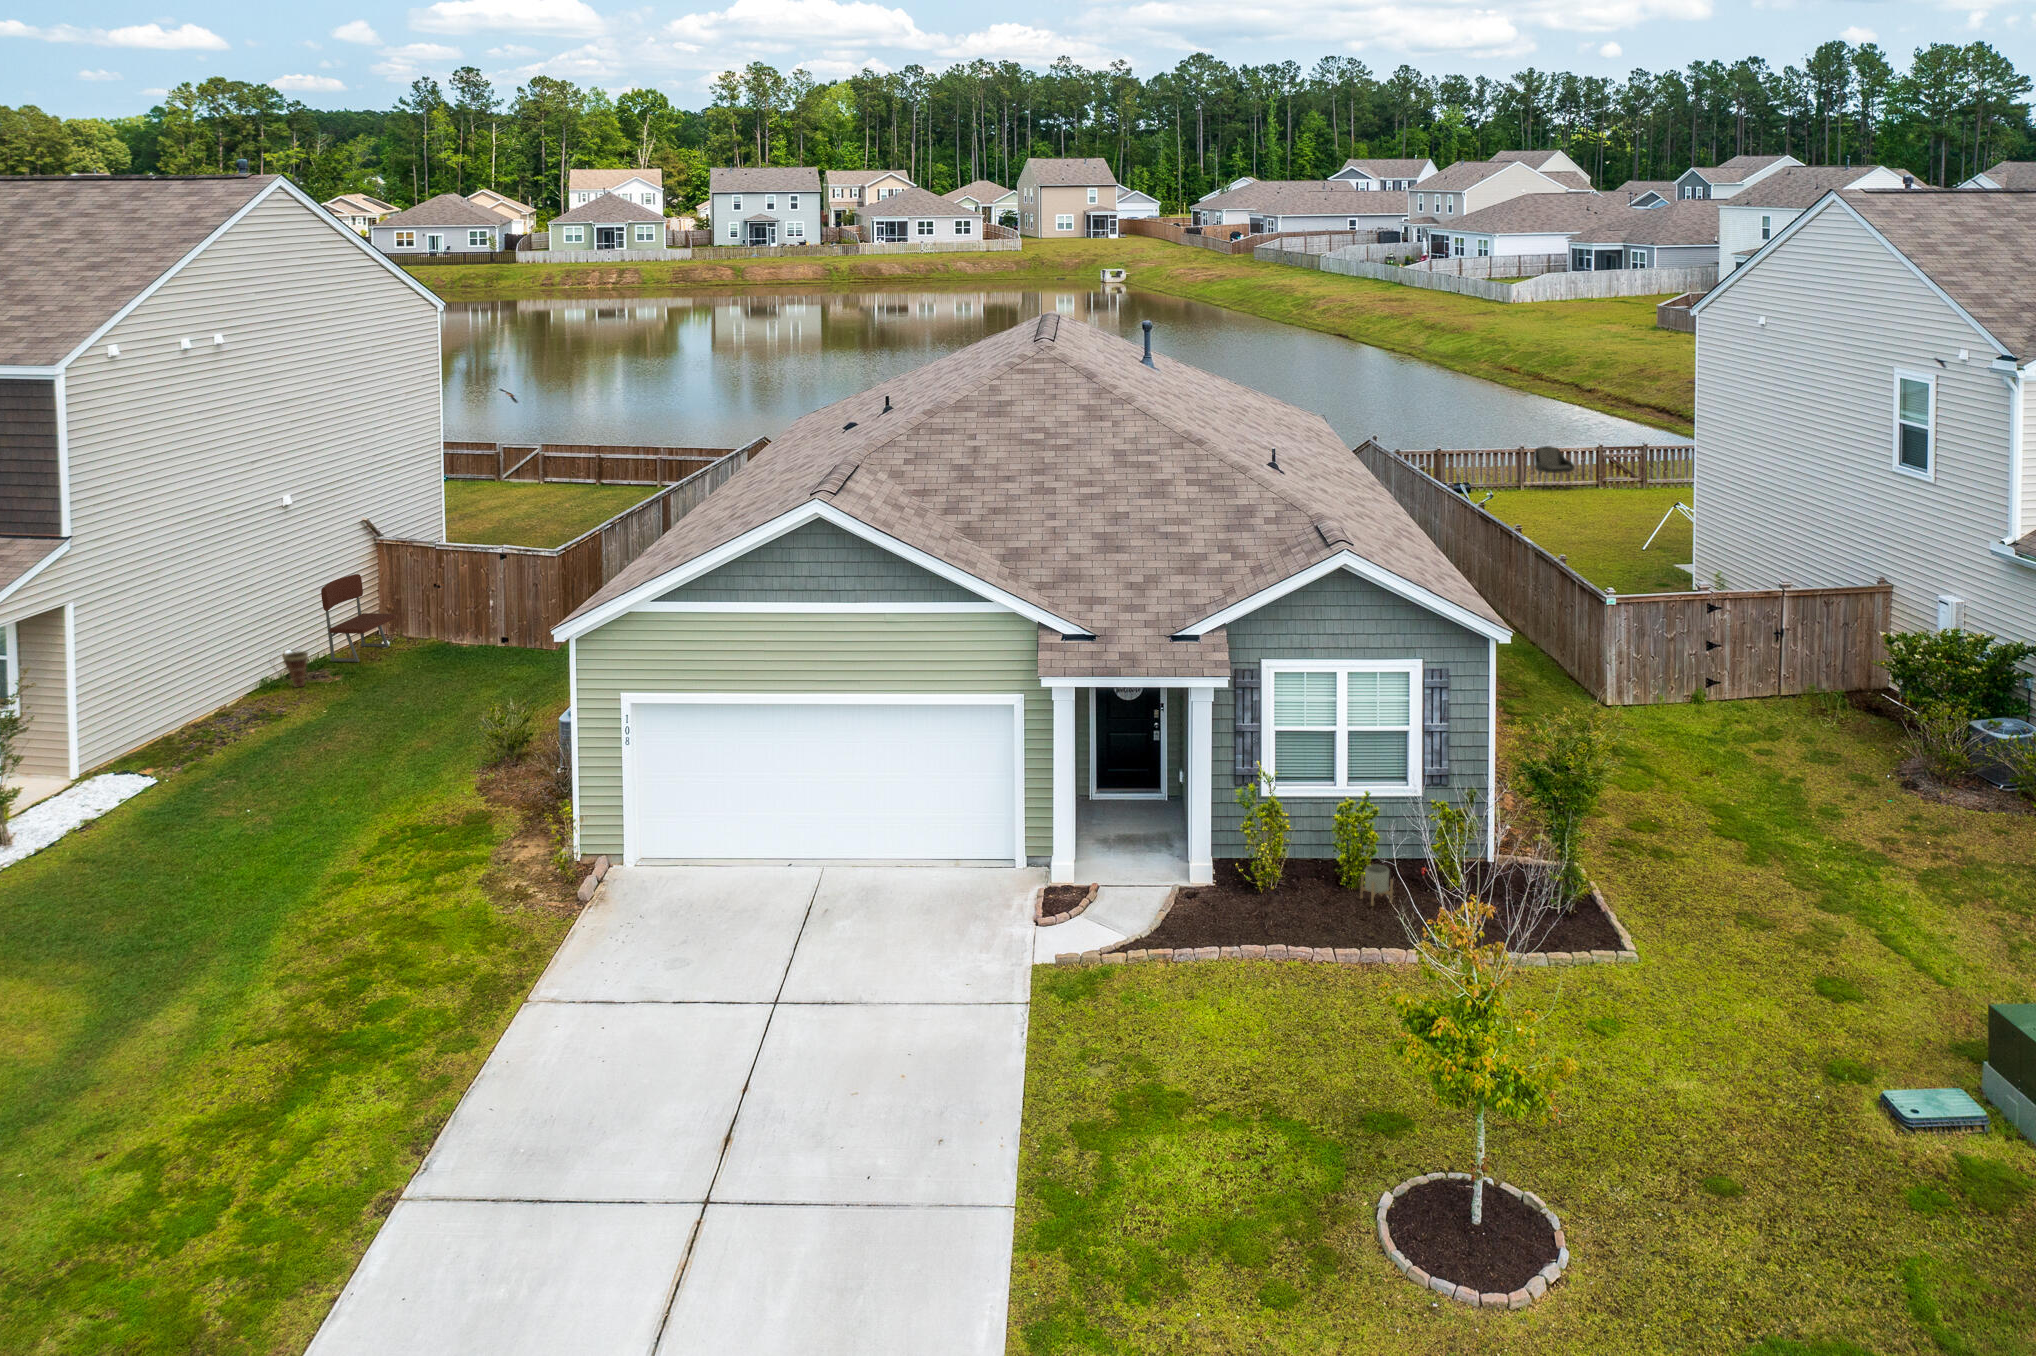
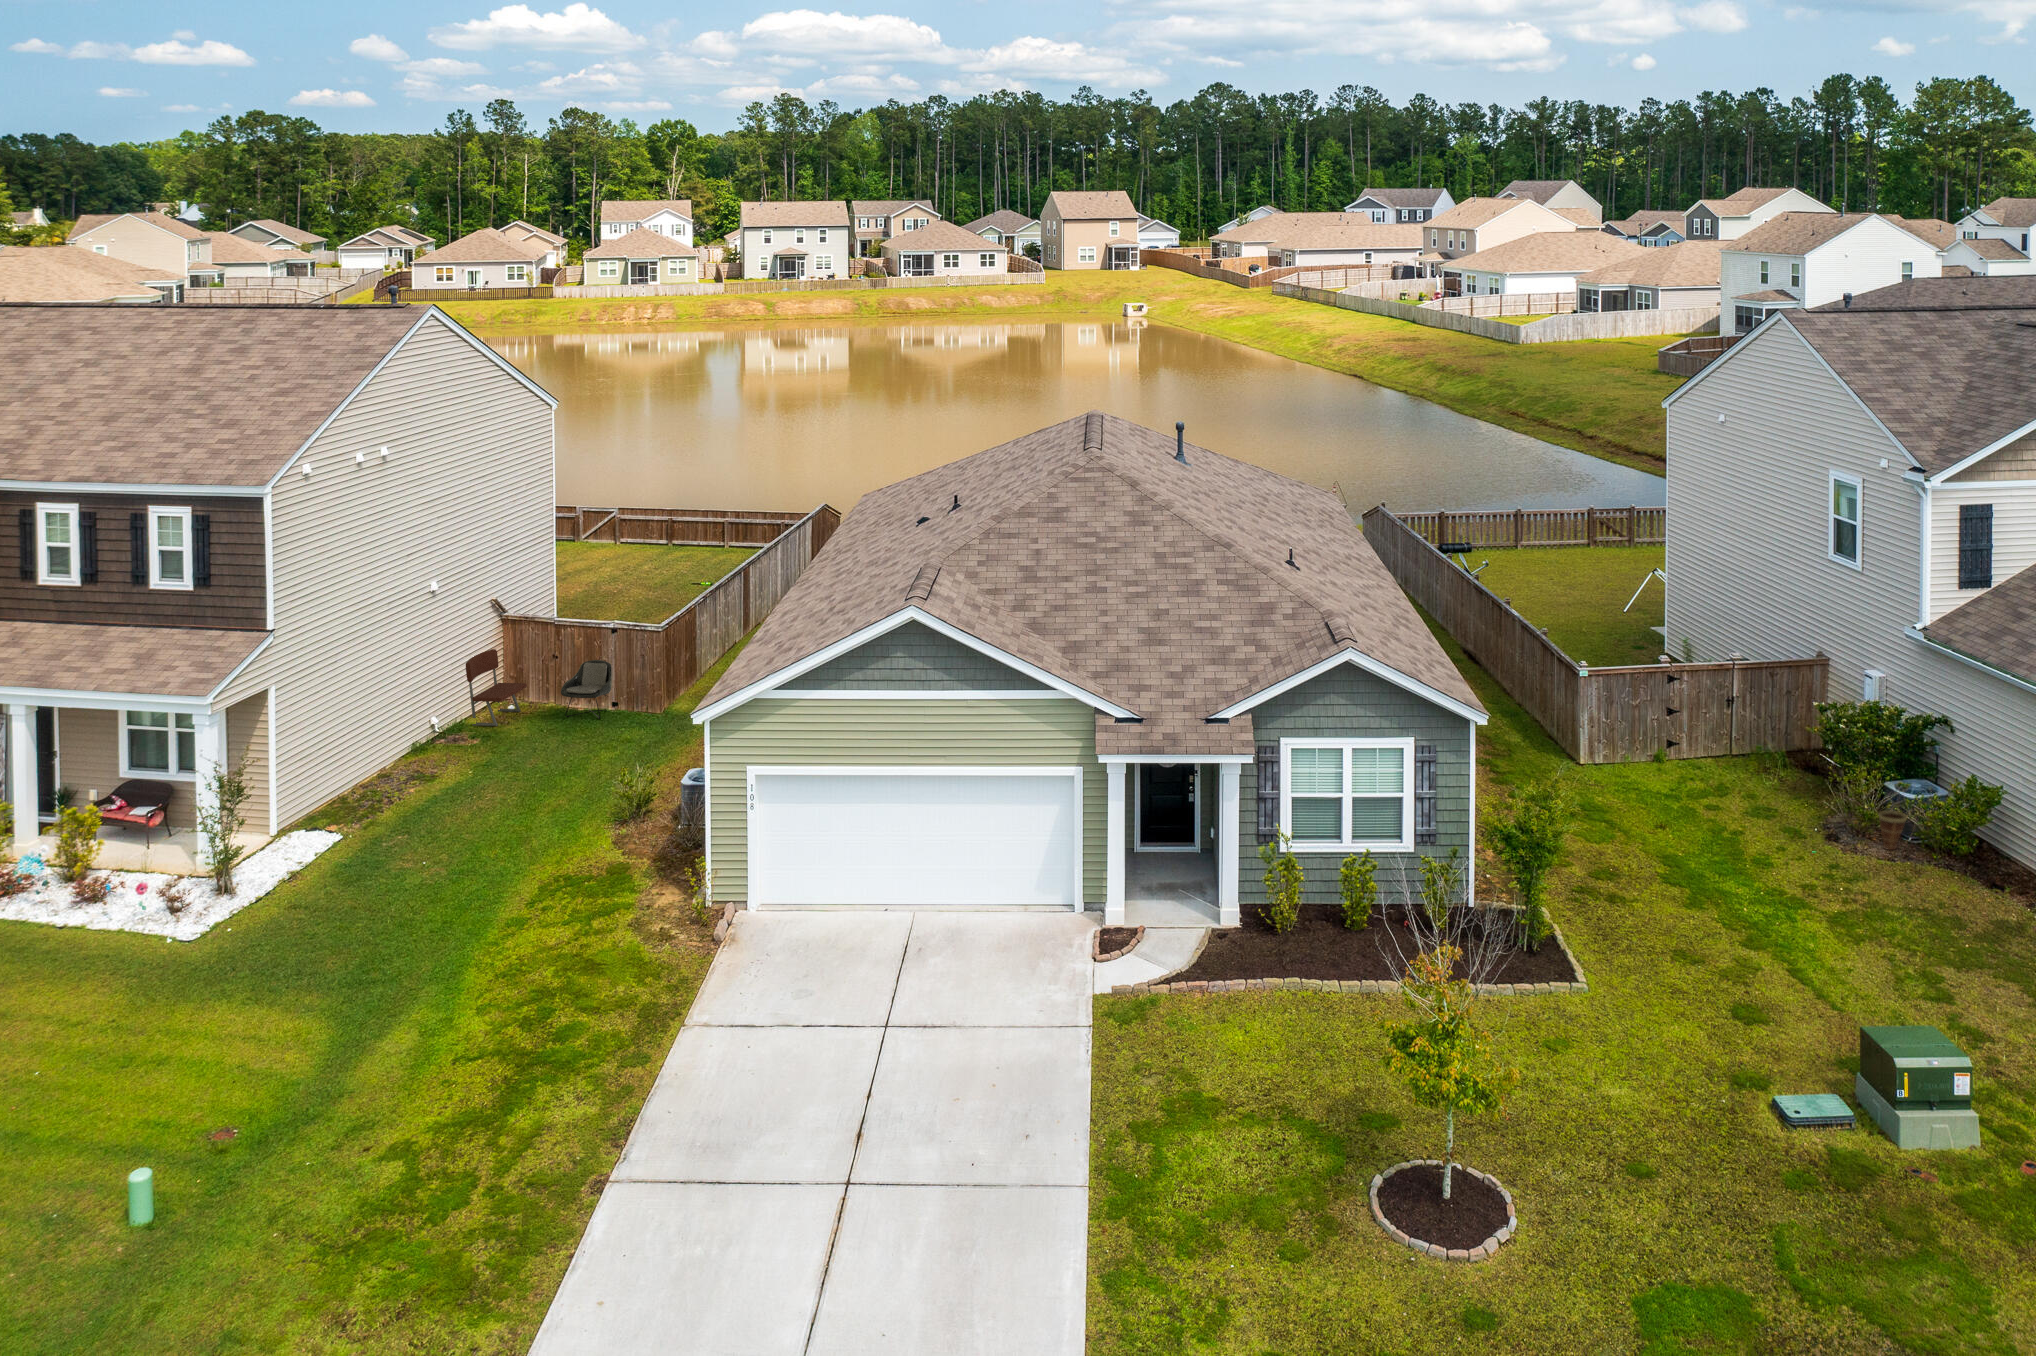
lounge chair: present [1534,446,1574,482] -> present [561,660,612,719]
basket: present [283,651,308,687] -> present [1879,810,1909,850]
planter: present [1360,865,1393,905] -> none [1361,909,1388,944]

